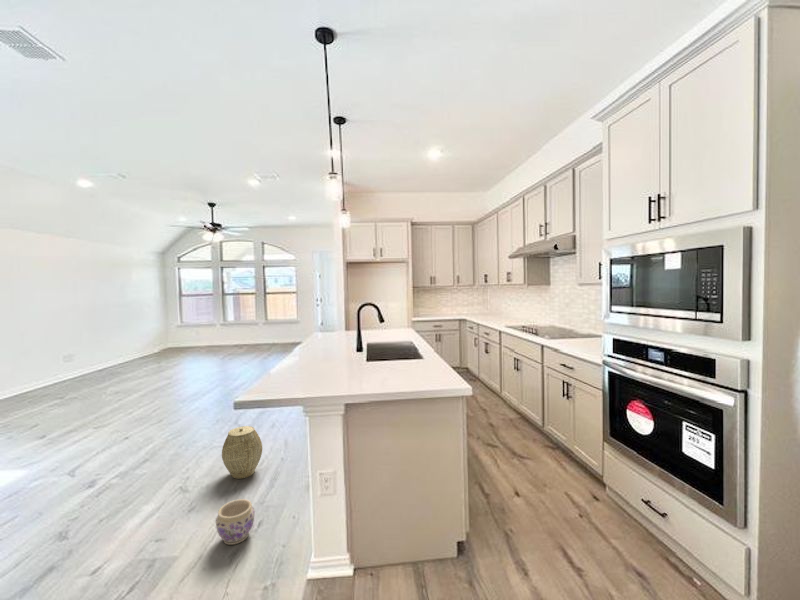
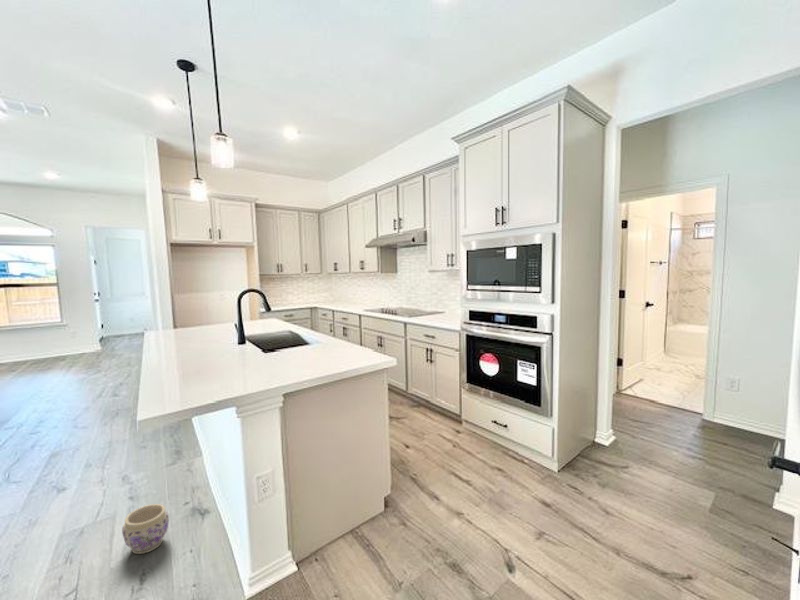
woven basket: present [222,426,262,479] -> none [77,437,133,500]

